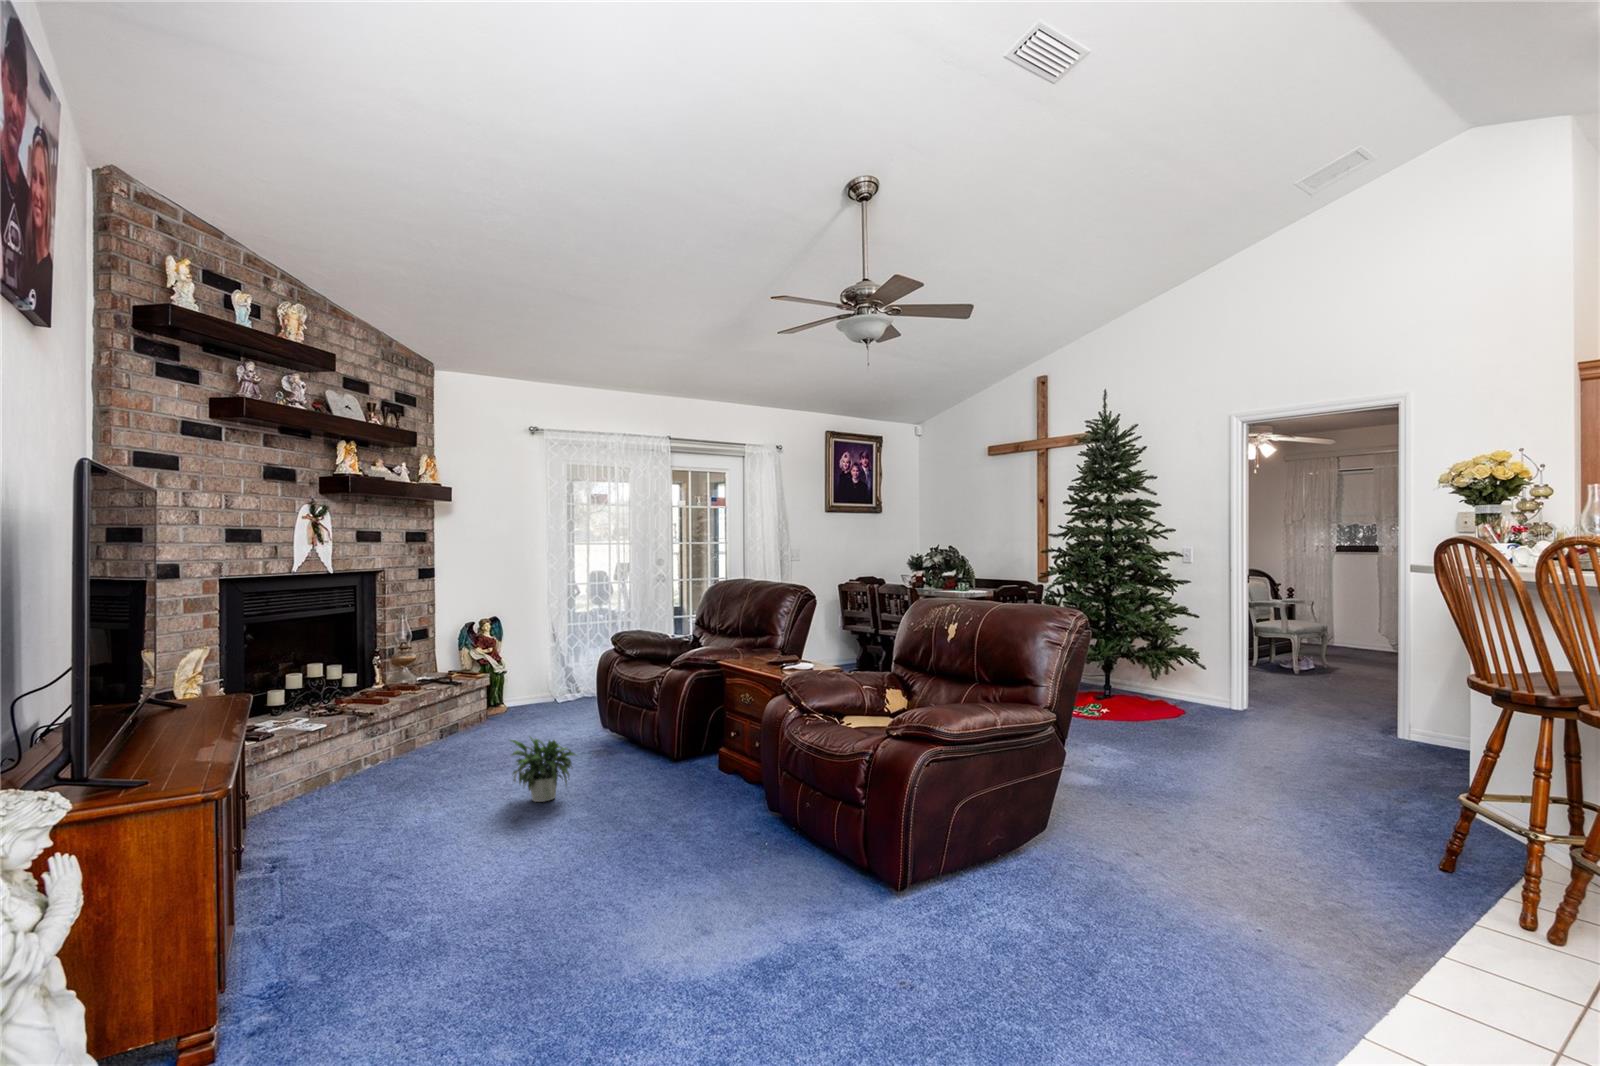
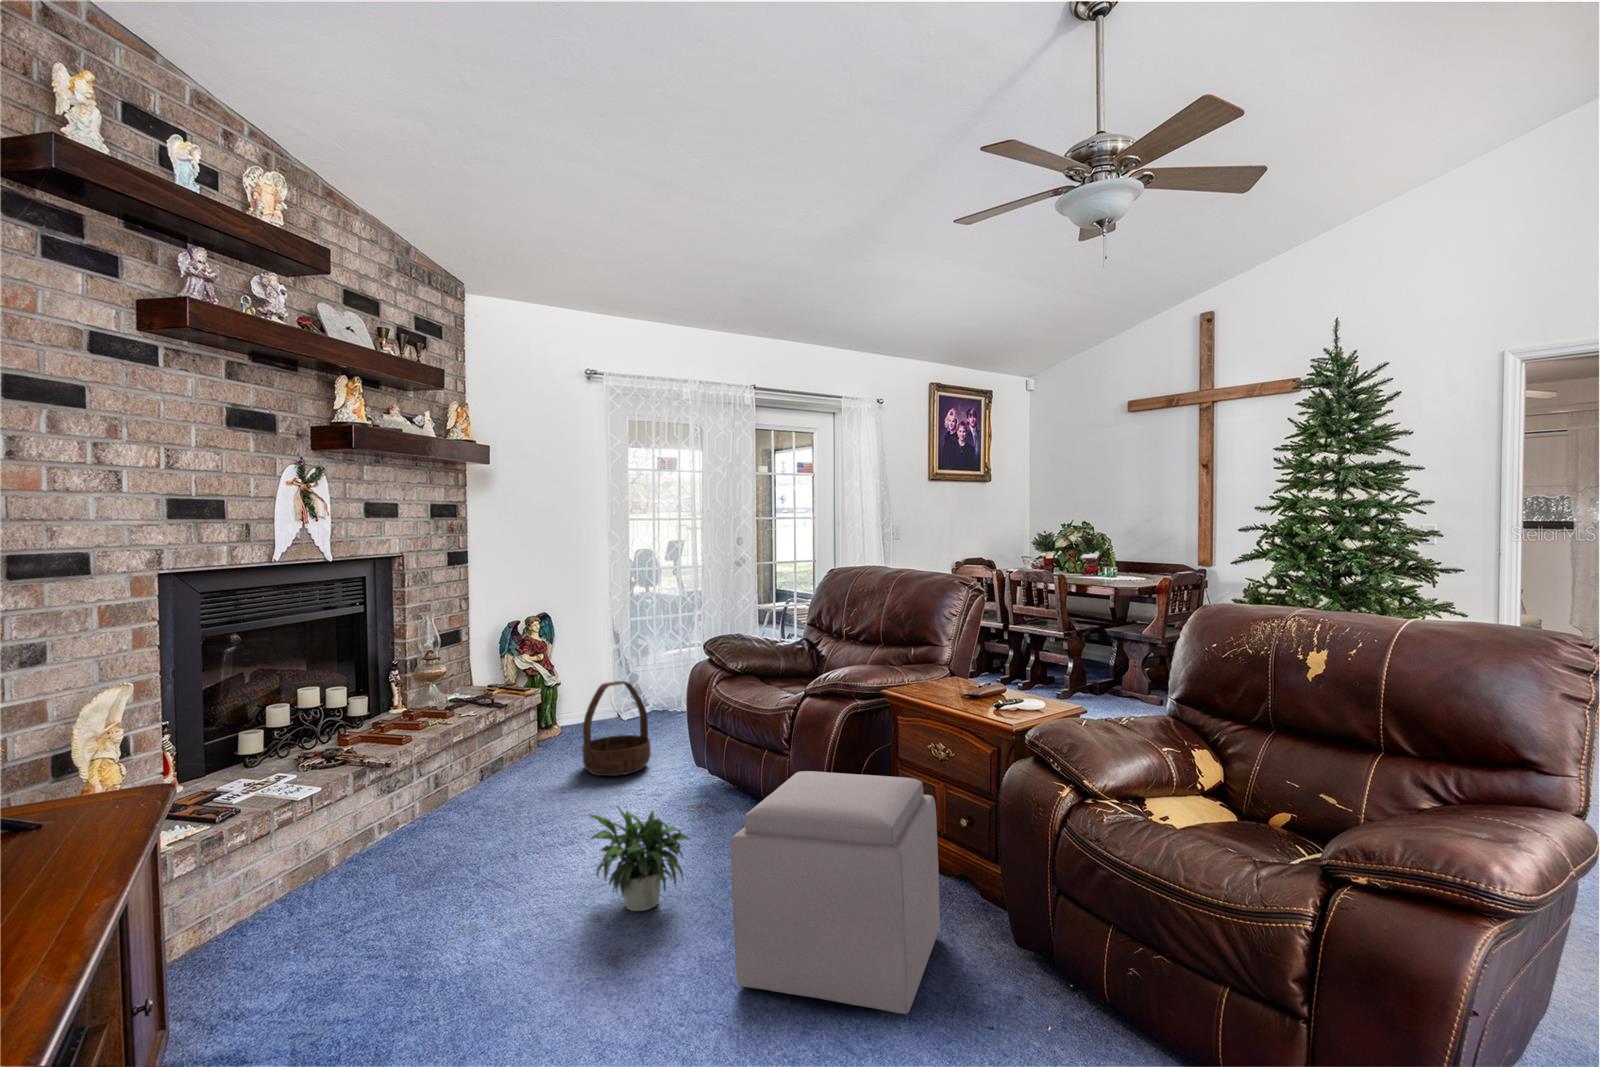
basket: none [519,664,572,734] -> present [582,681,651,776]
ottoman: none [589,707,734,841] -> present [731,771,940,1014]

